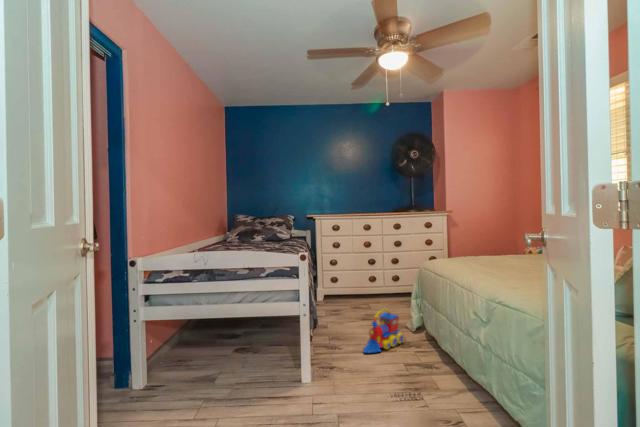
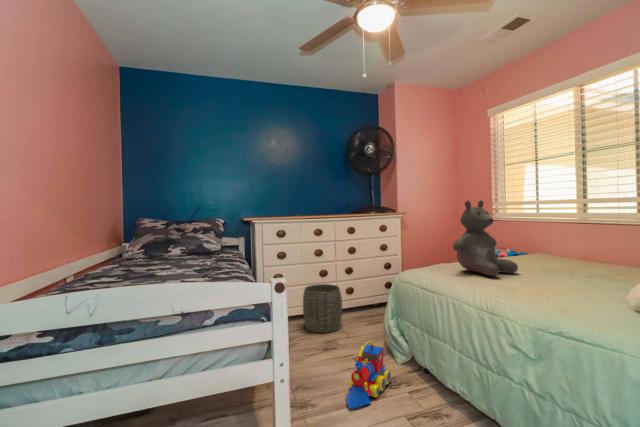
teddy bear: none [457,202,512,264] -> present [453,200,518,276]
woven basket: none [353,271,385,309] -> present [303,284,342,333]

